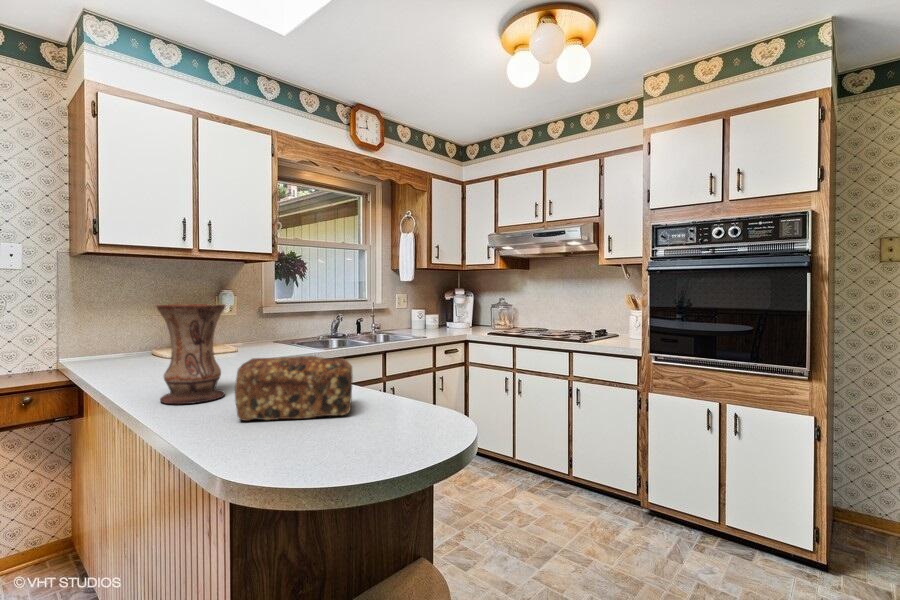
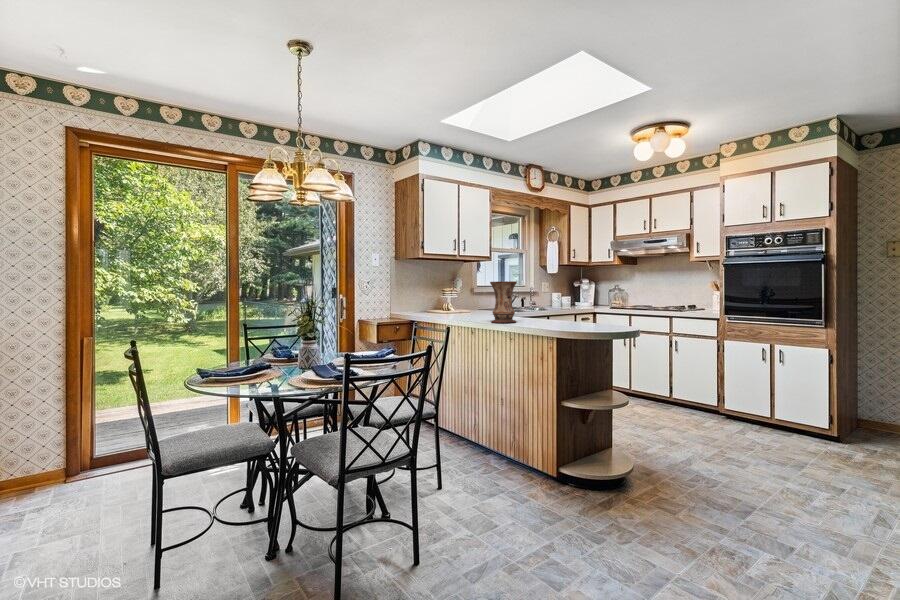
bread loaf: present [235,356,353,421] -> none [537,302,586,325]

